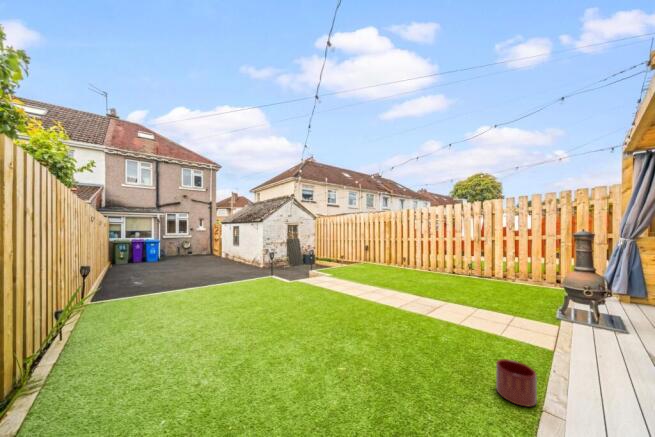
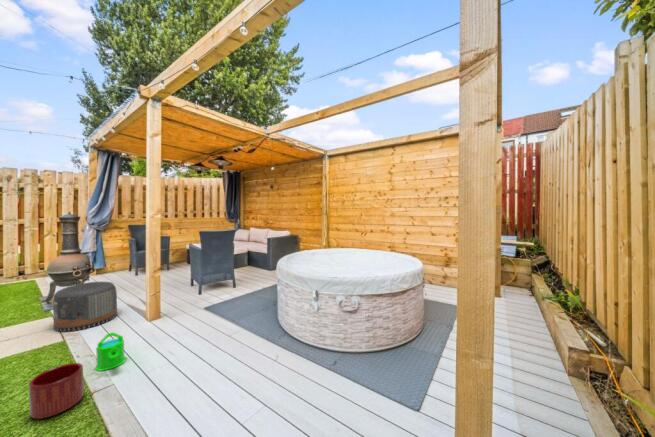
pouf: none [553,302,625,358] -> present [53,282,117,332]
watering can: none [560,363,600,410] -> present [95,332,126,371]

